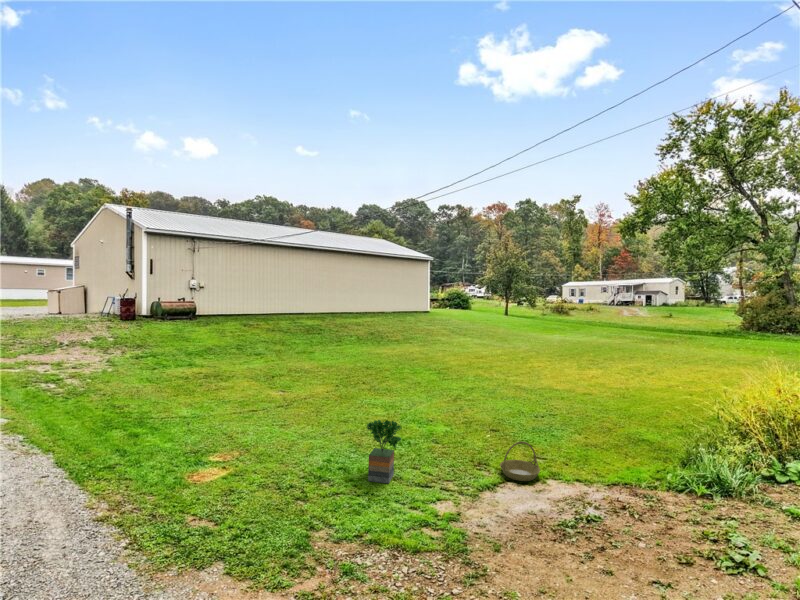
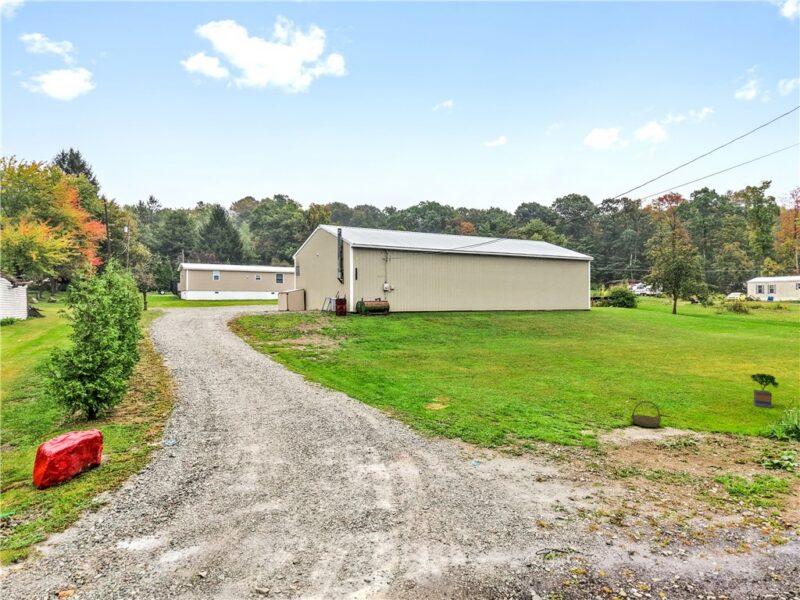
potted tree: present [367,420,402,483] -> present [751,373,779,408]

